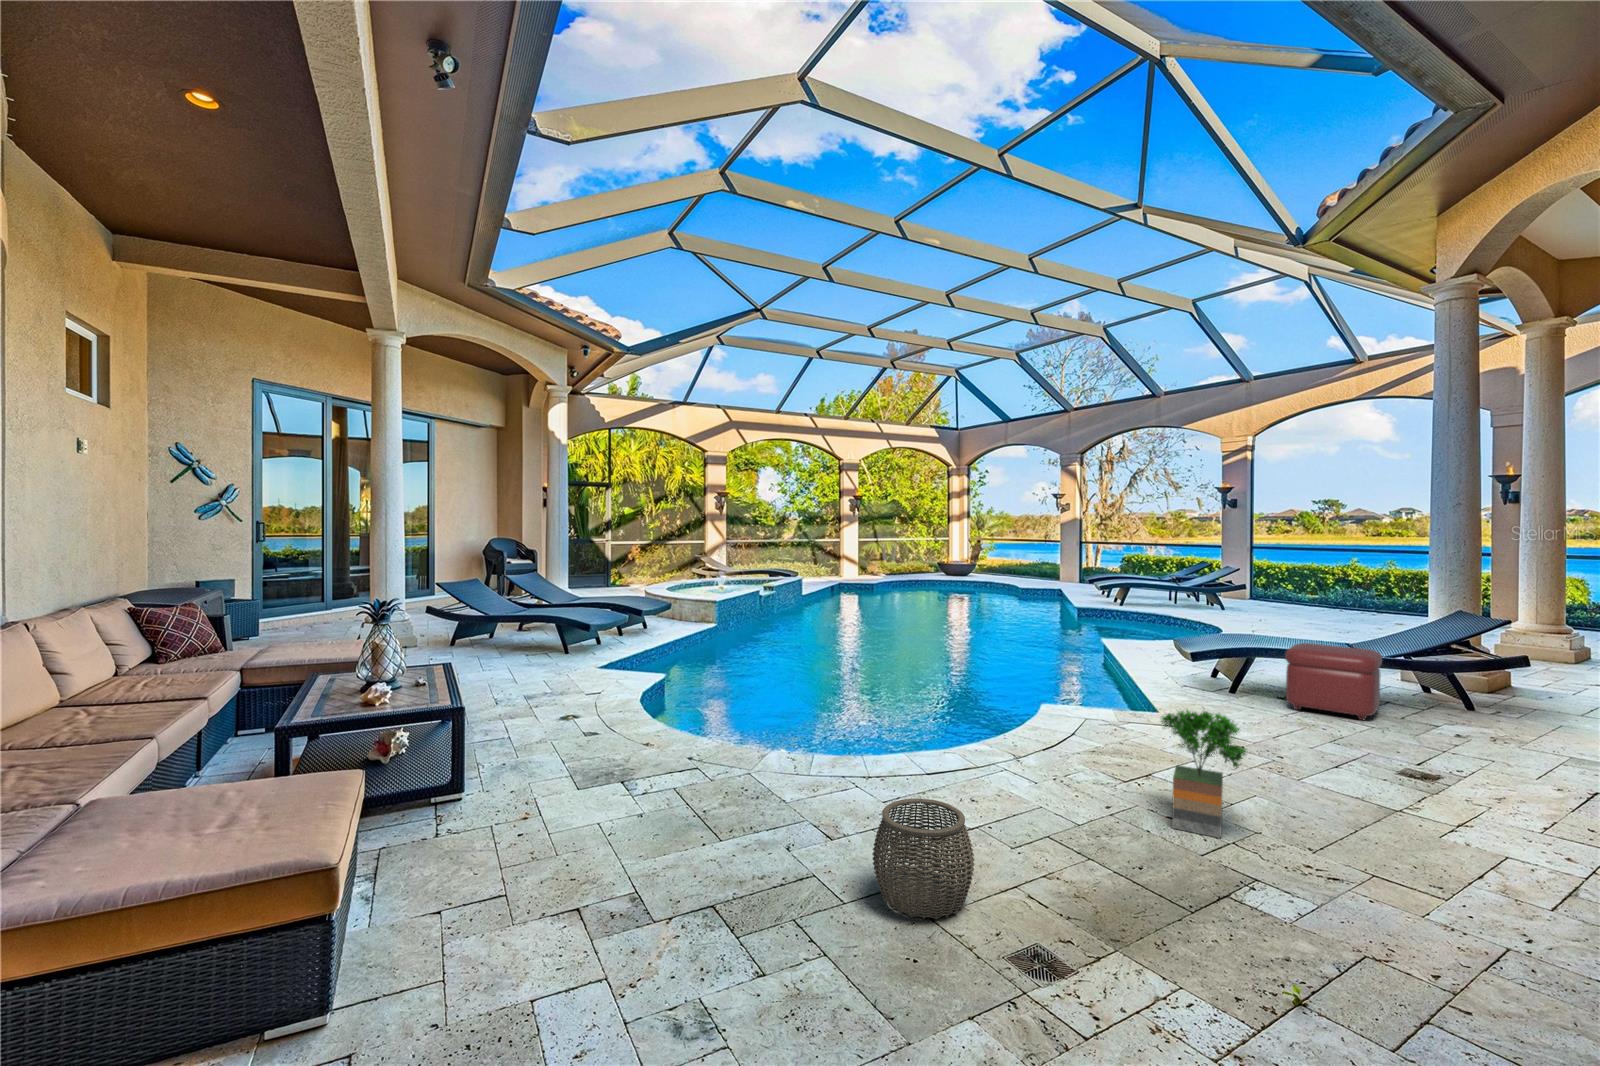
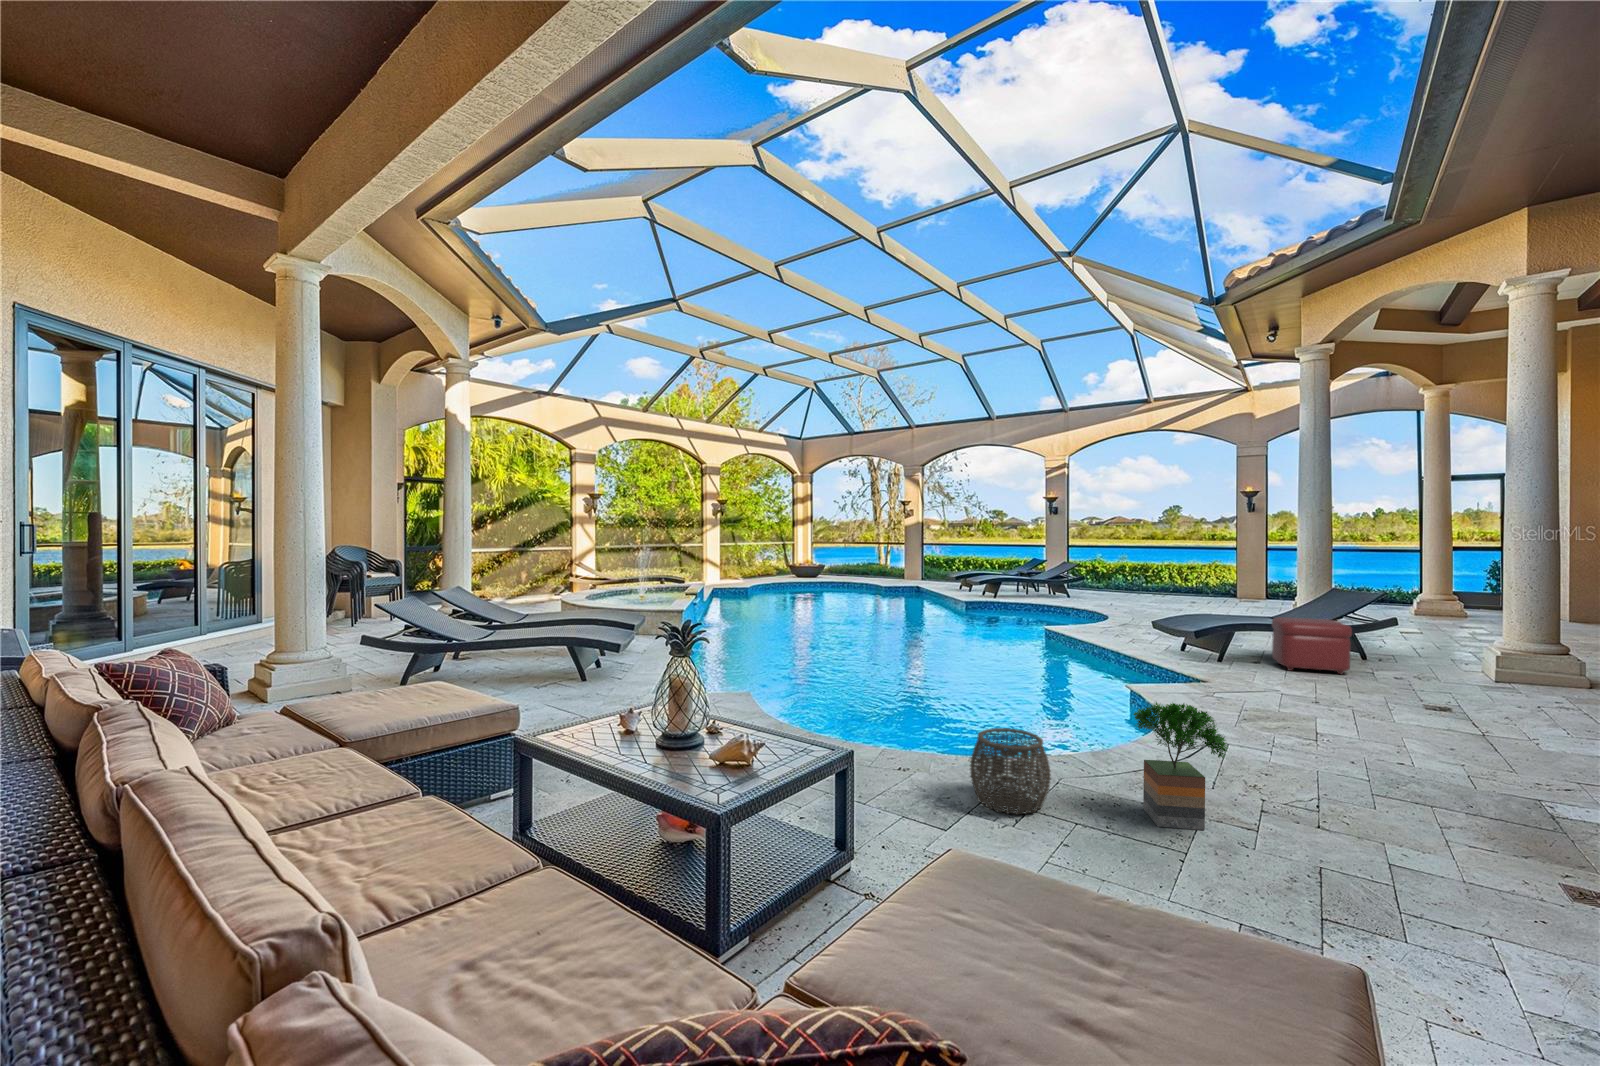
potted tree: present [1161,710,1247,838] -> present [1133,702,1228,830]
woven basket: present [872,799,975,919] -> present [970,728,1051,814]

